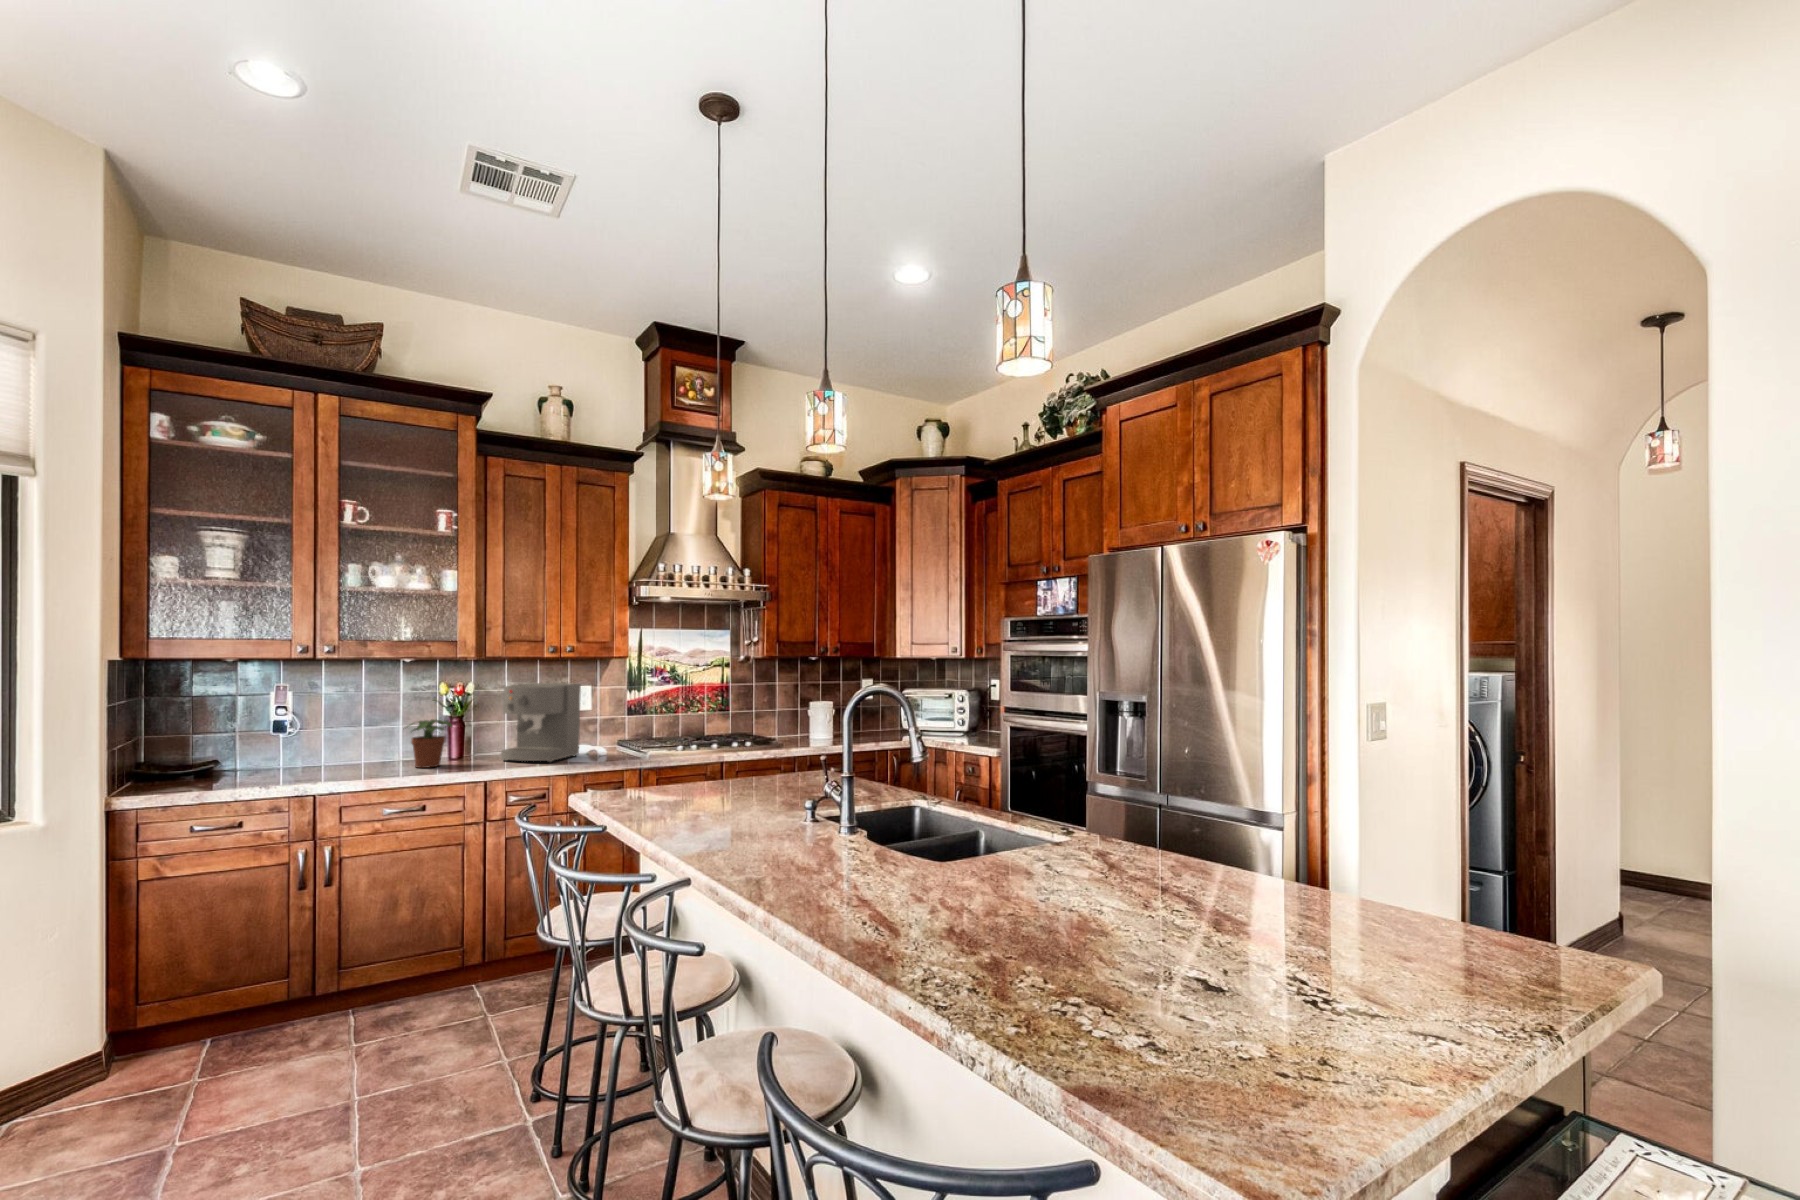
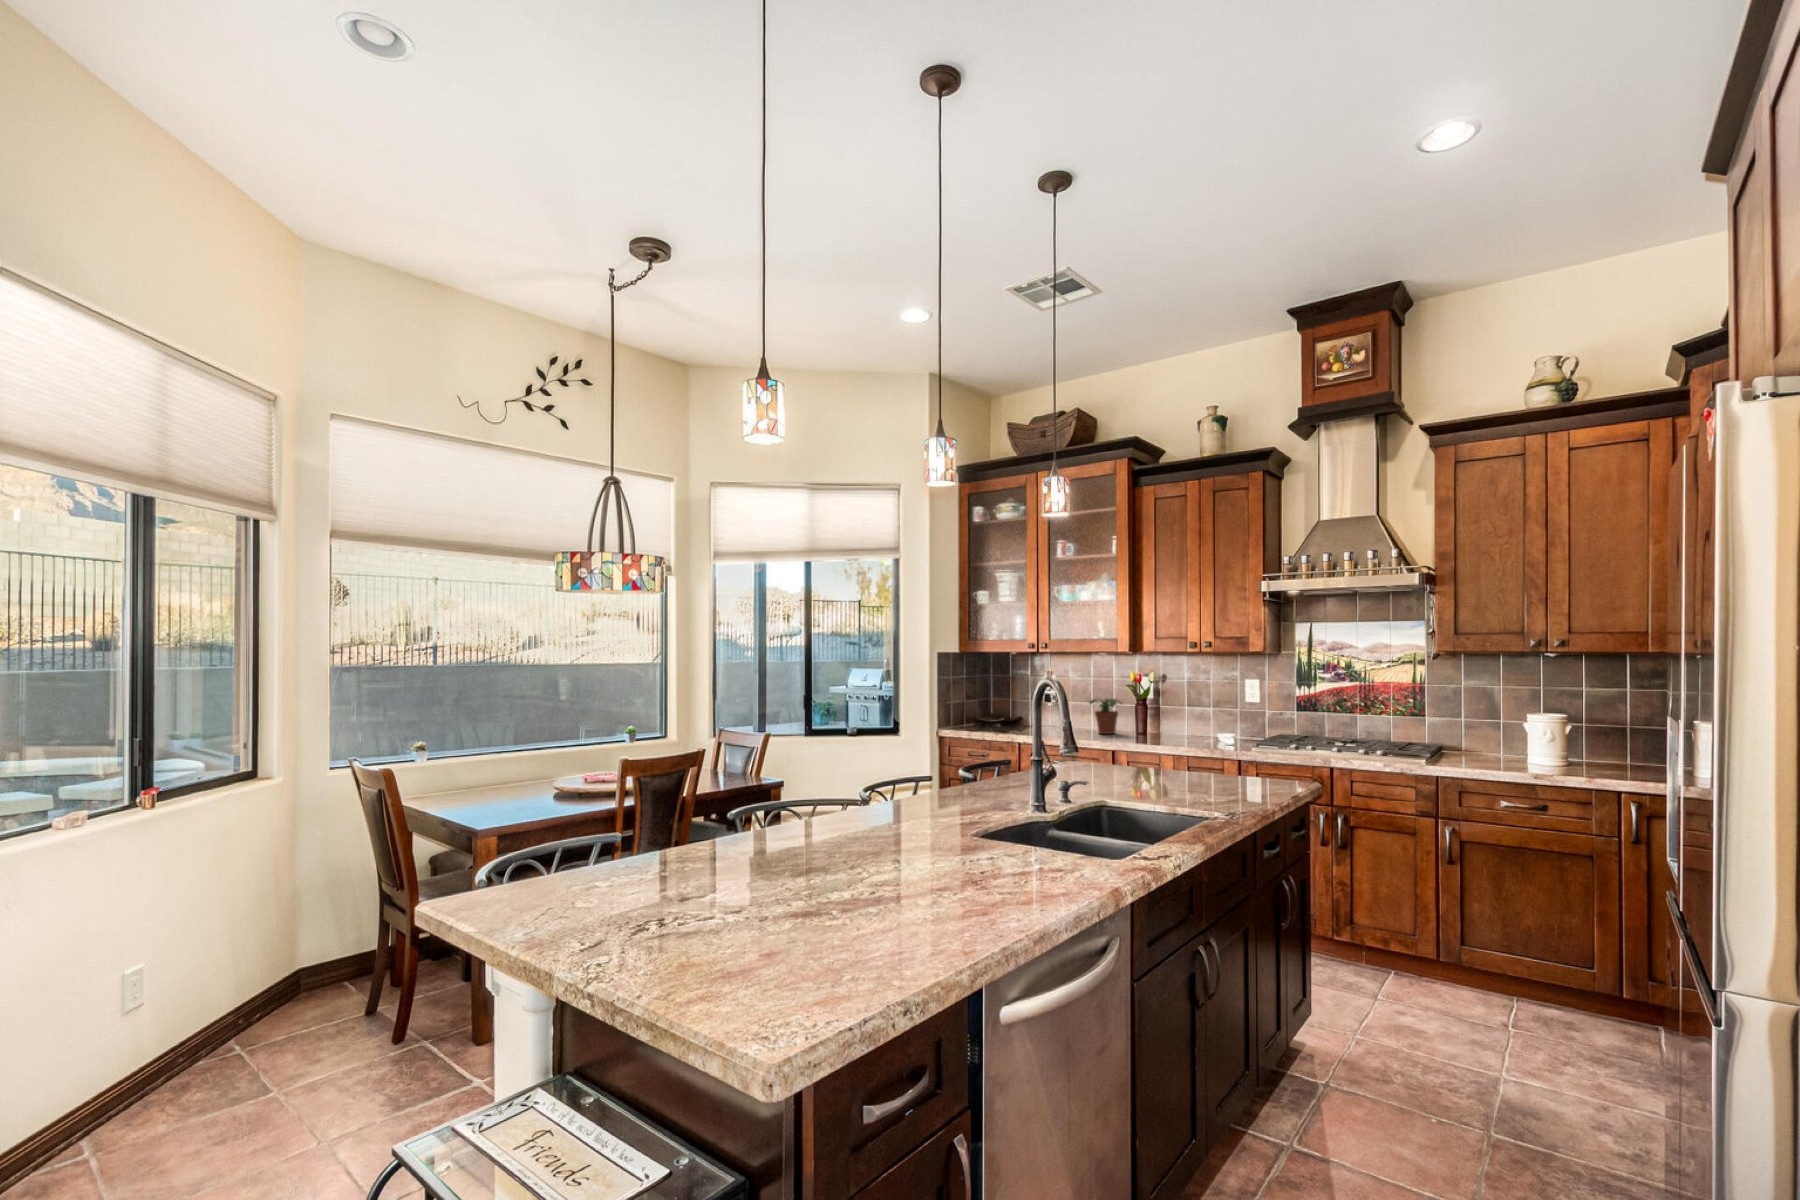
coffee maker: present [501,683,581,762] -> none [1135,674,1212,742]

